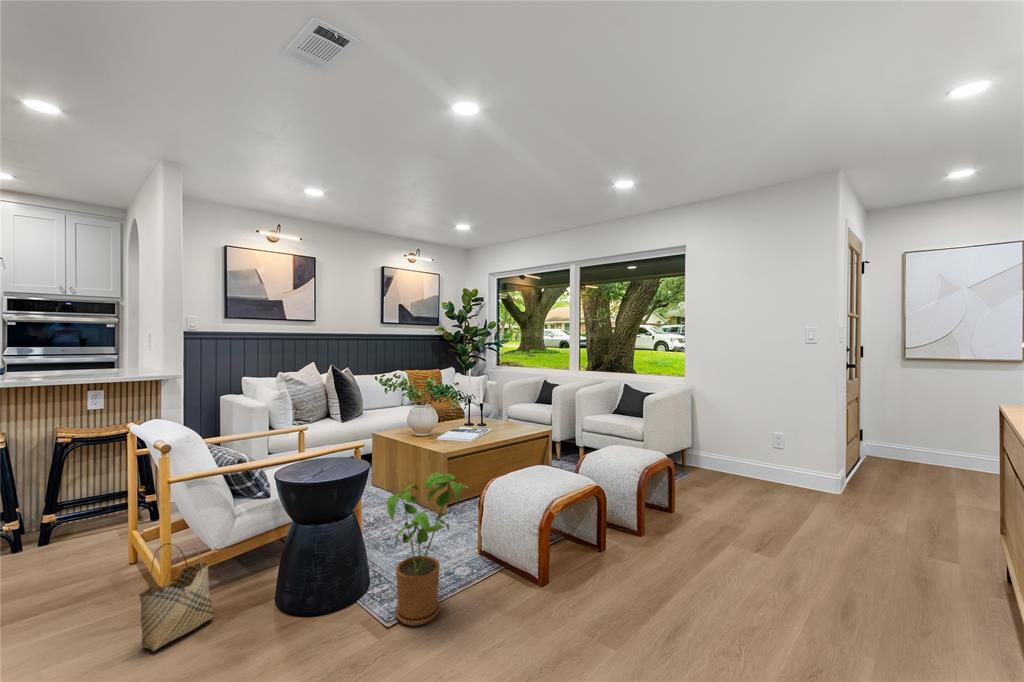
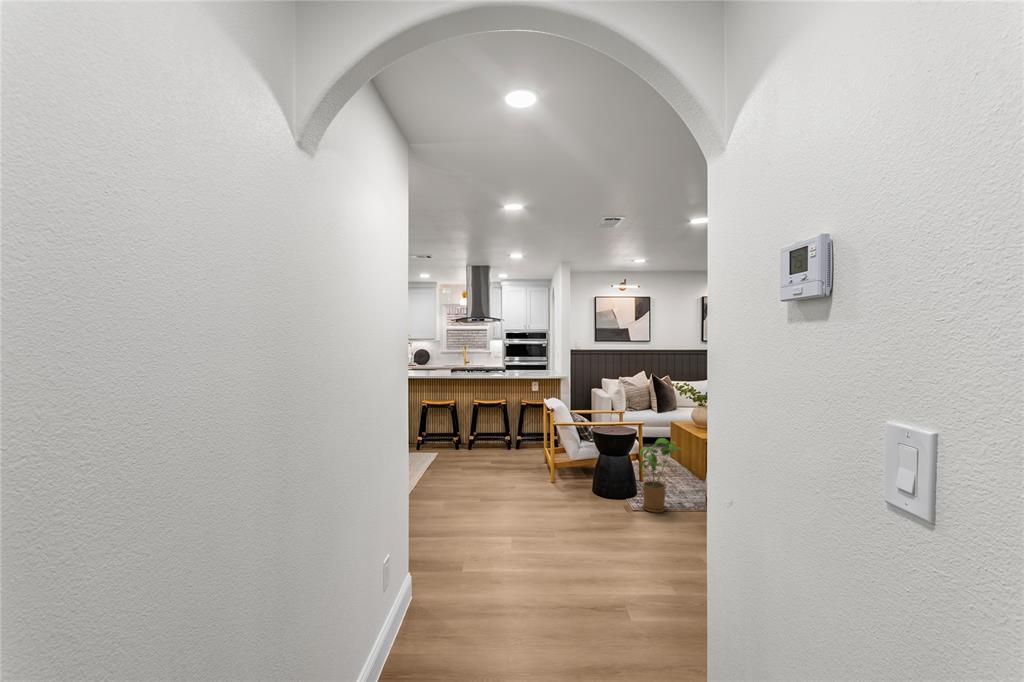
woven basket: present [139,543,213,651] -> none [546,449,571,488]

